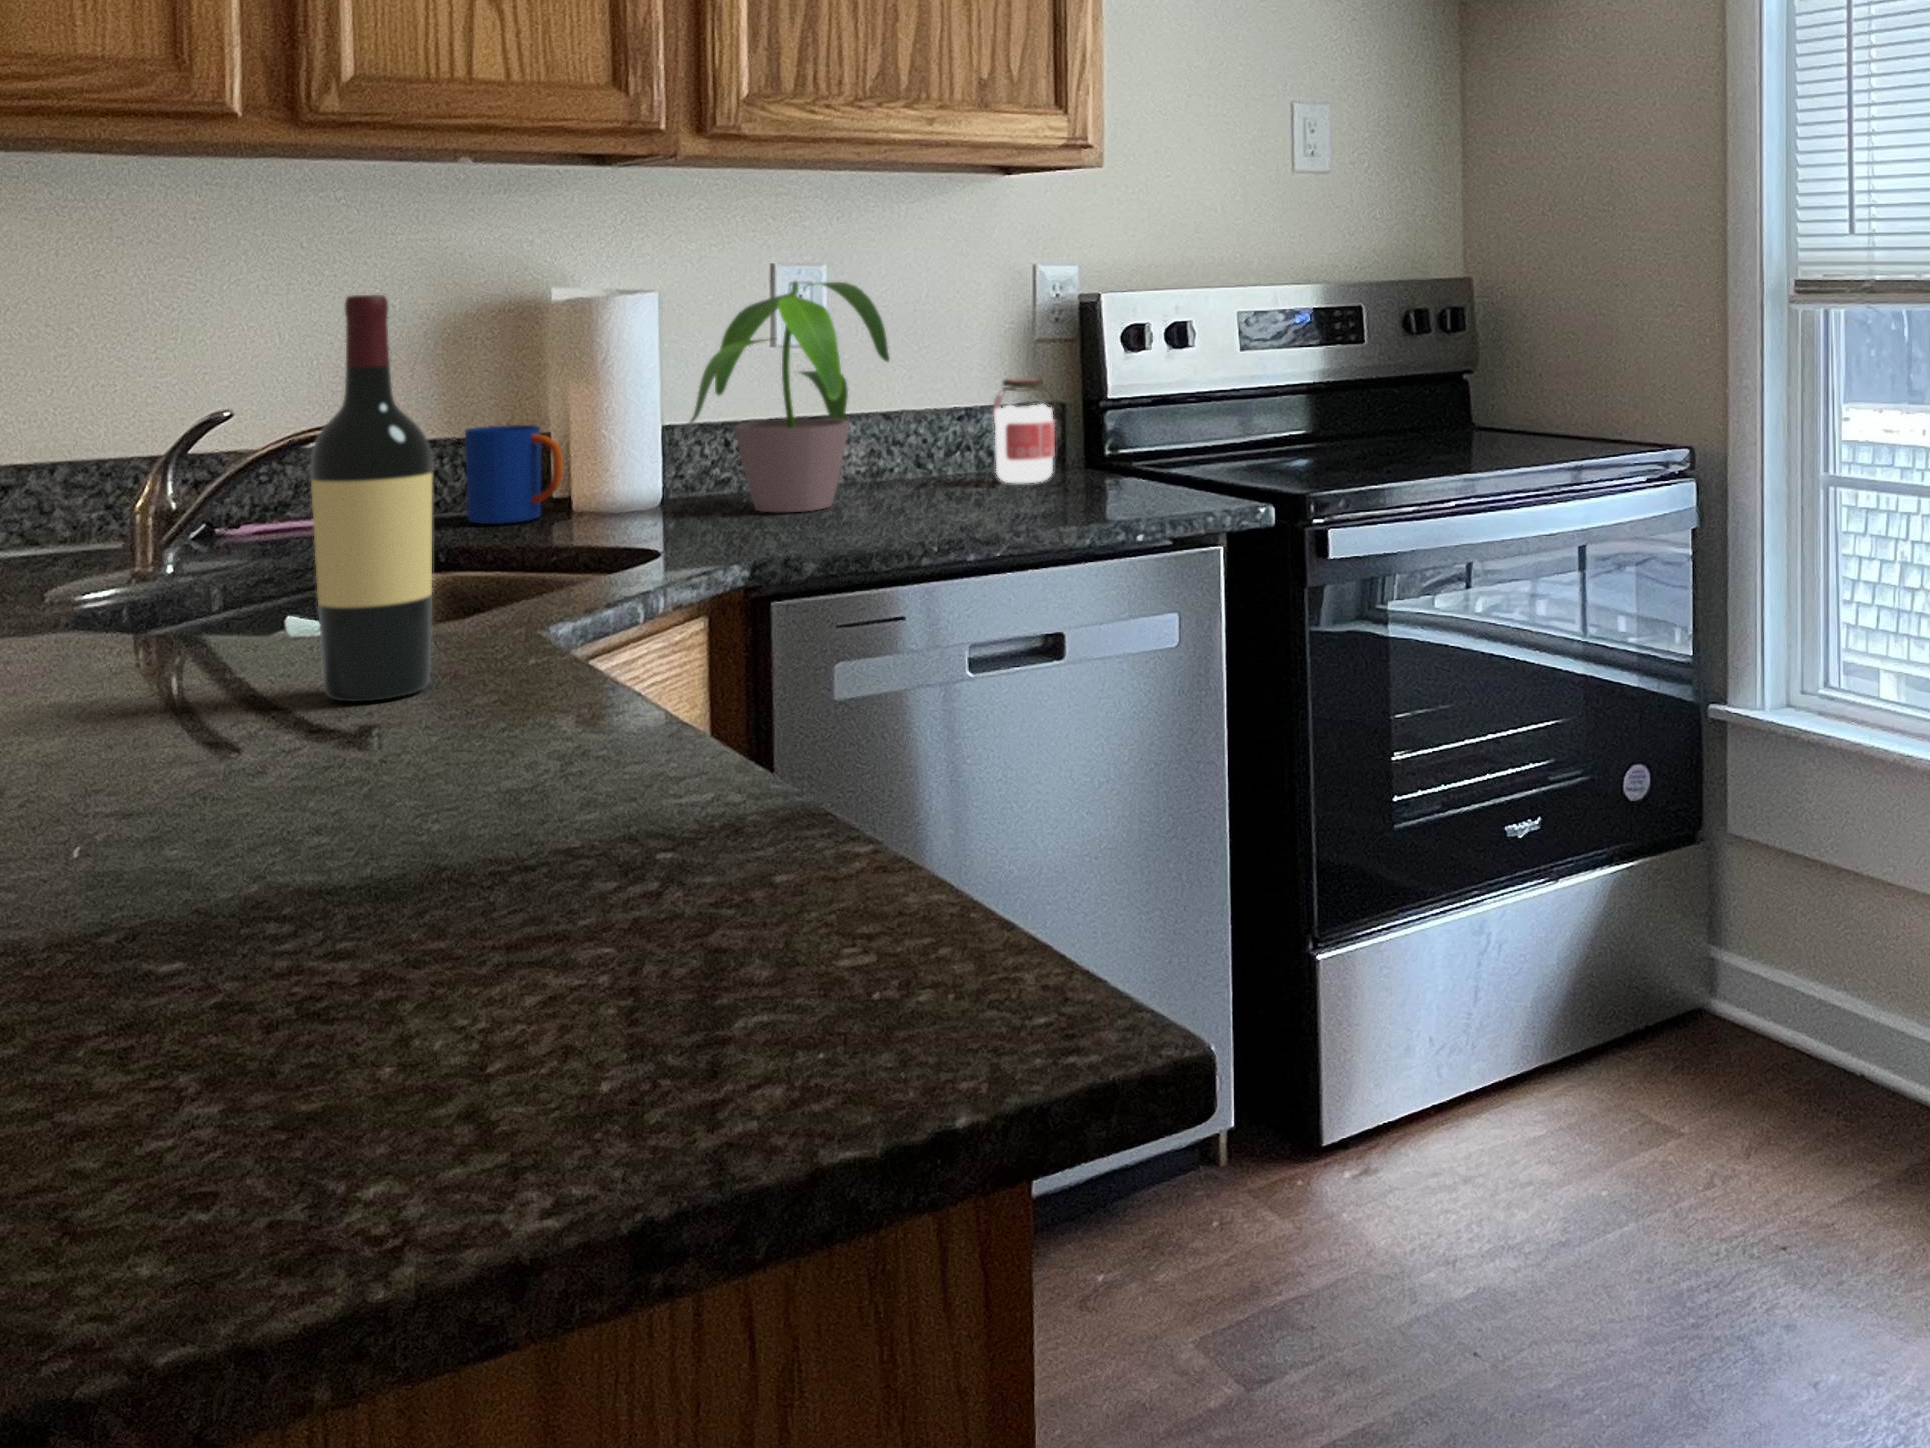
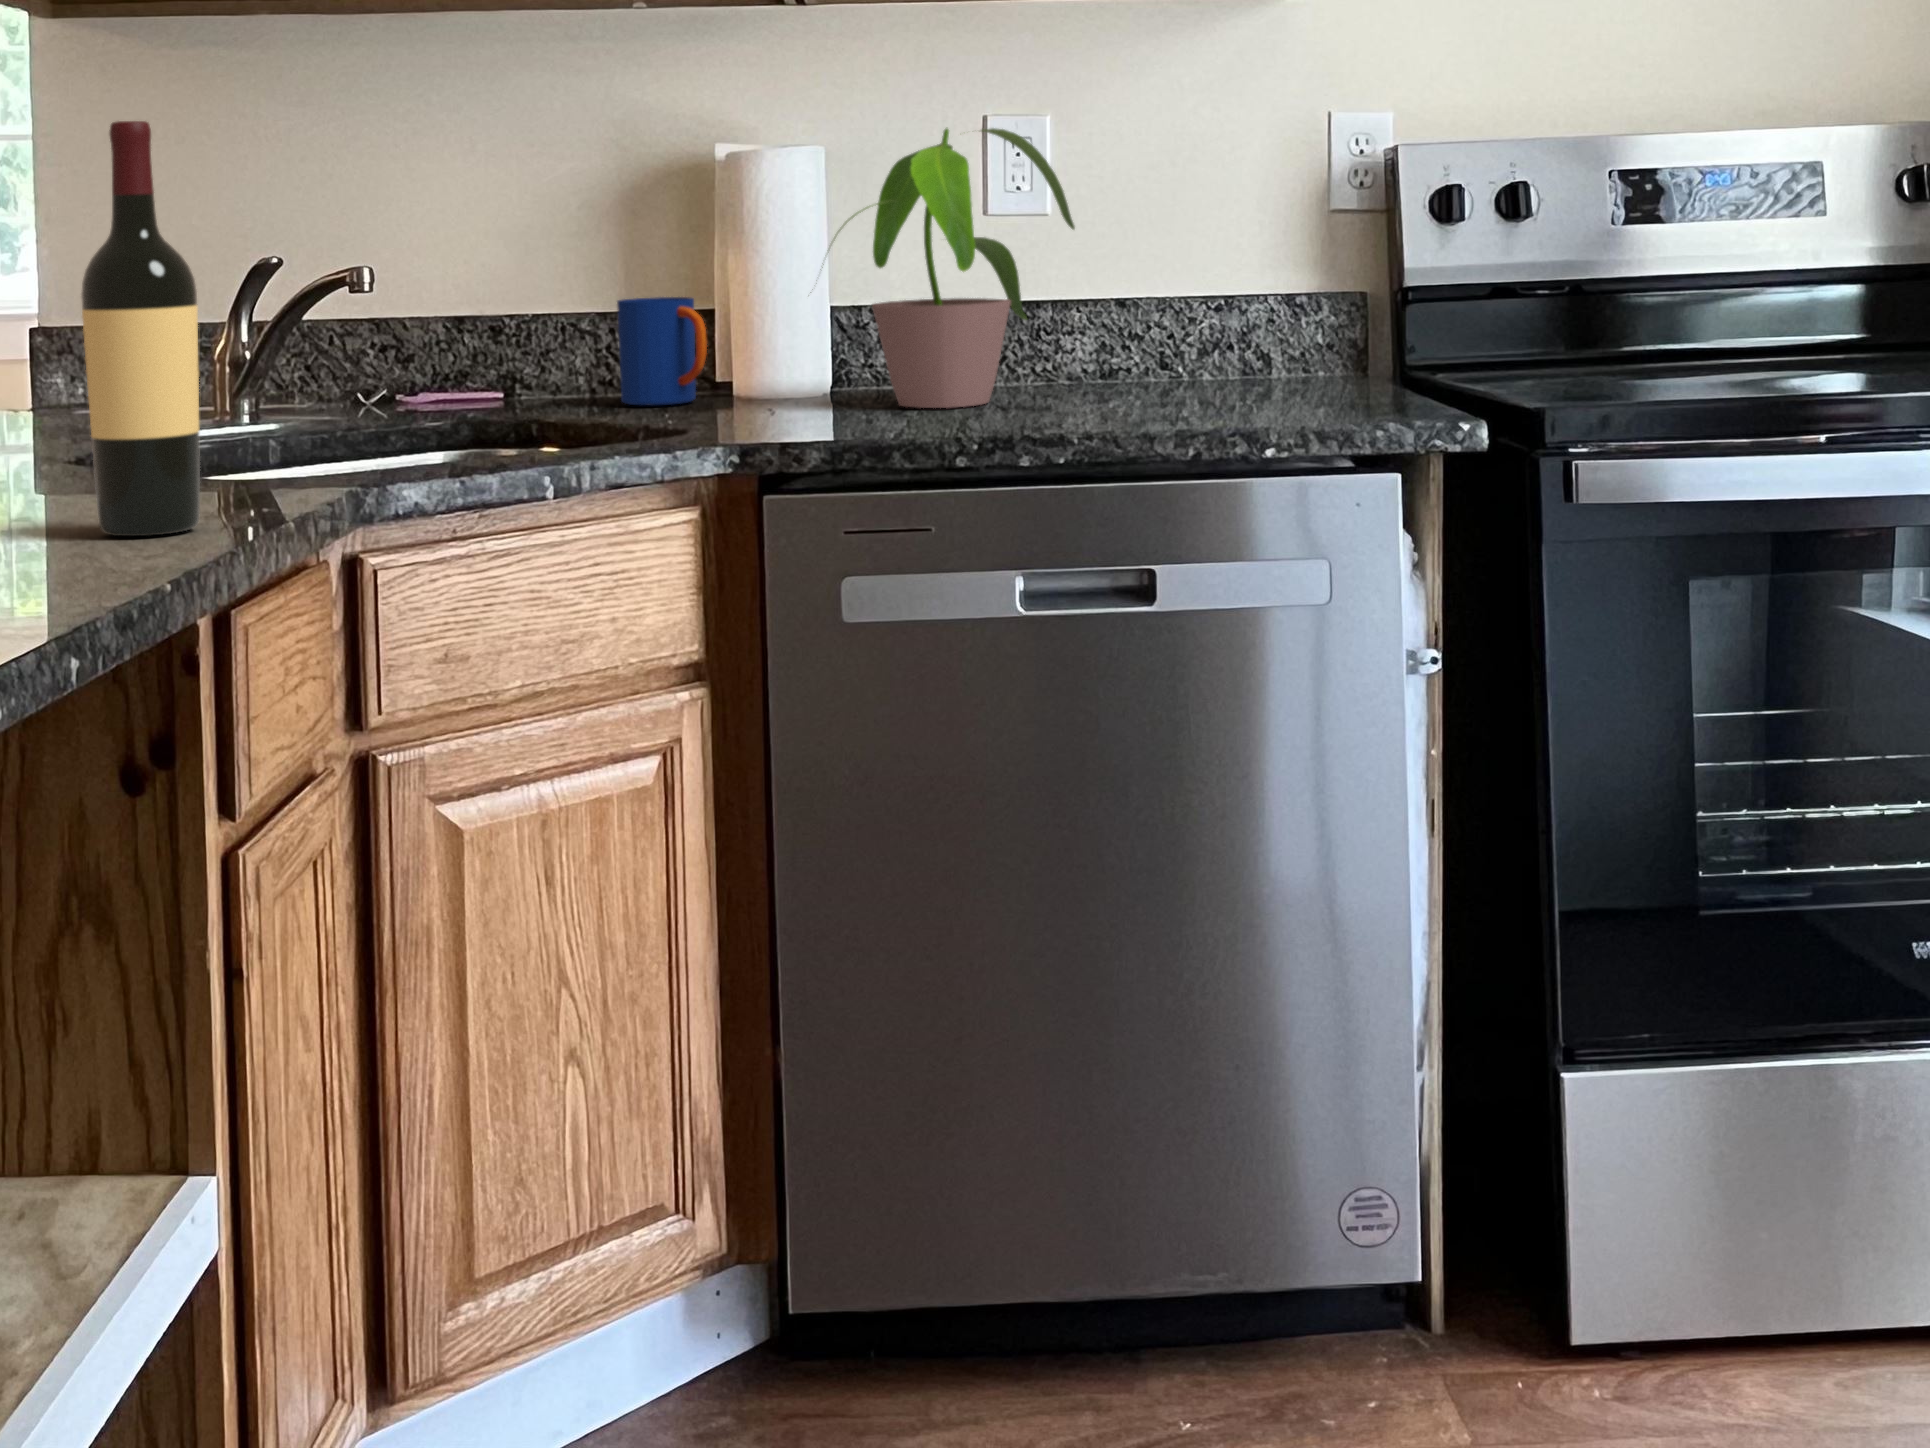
jar: present [993,378,1055,483] -> none [1206,254,1287,392]

